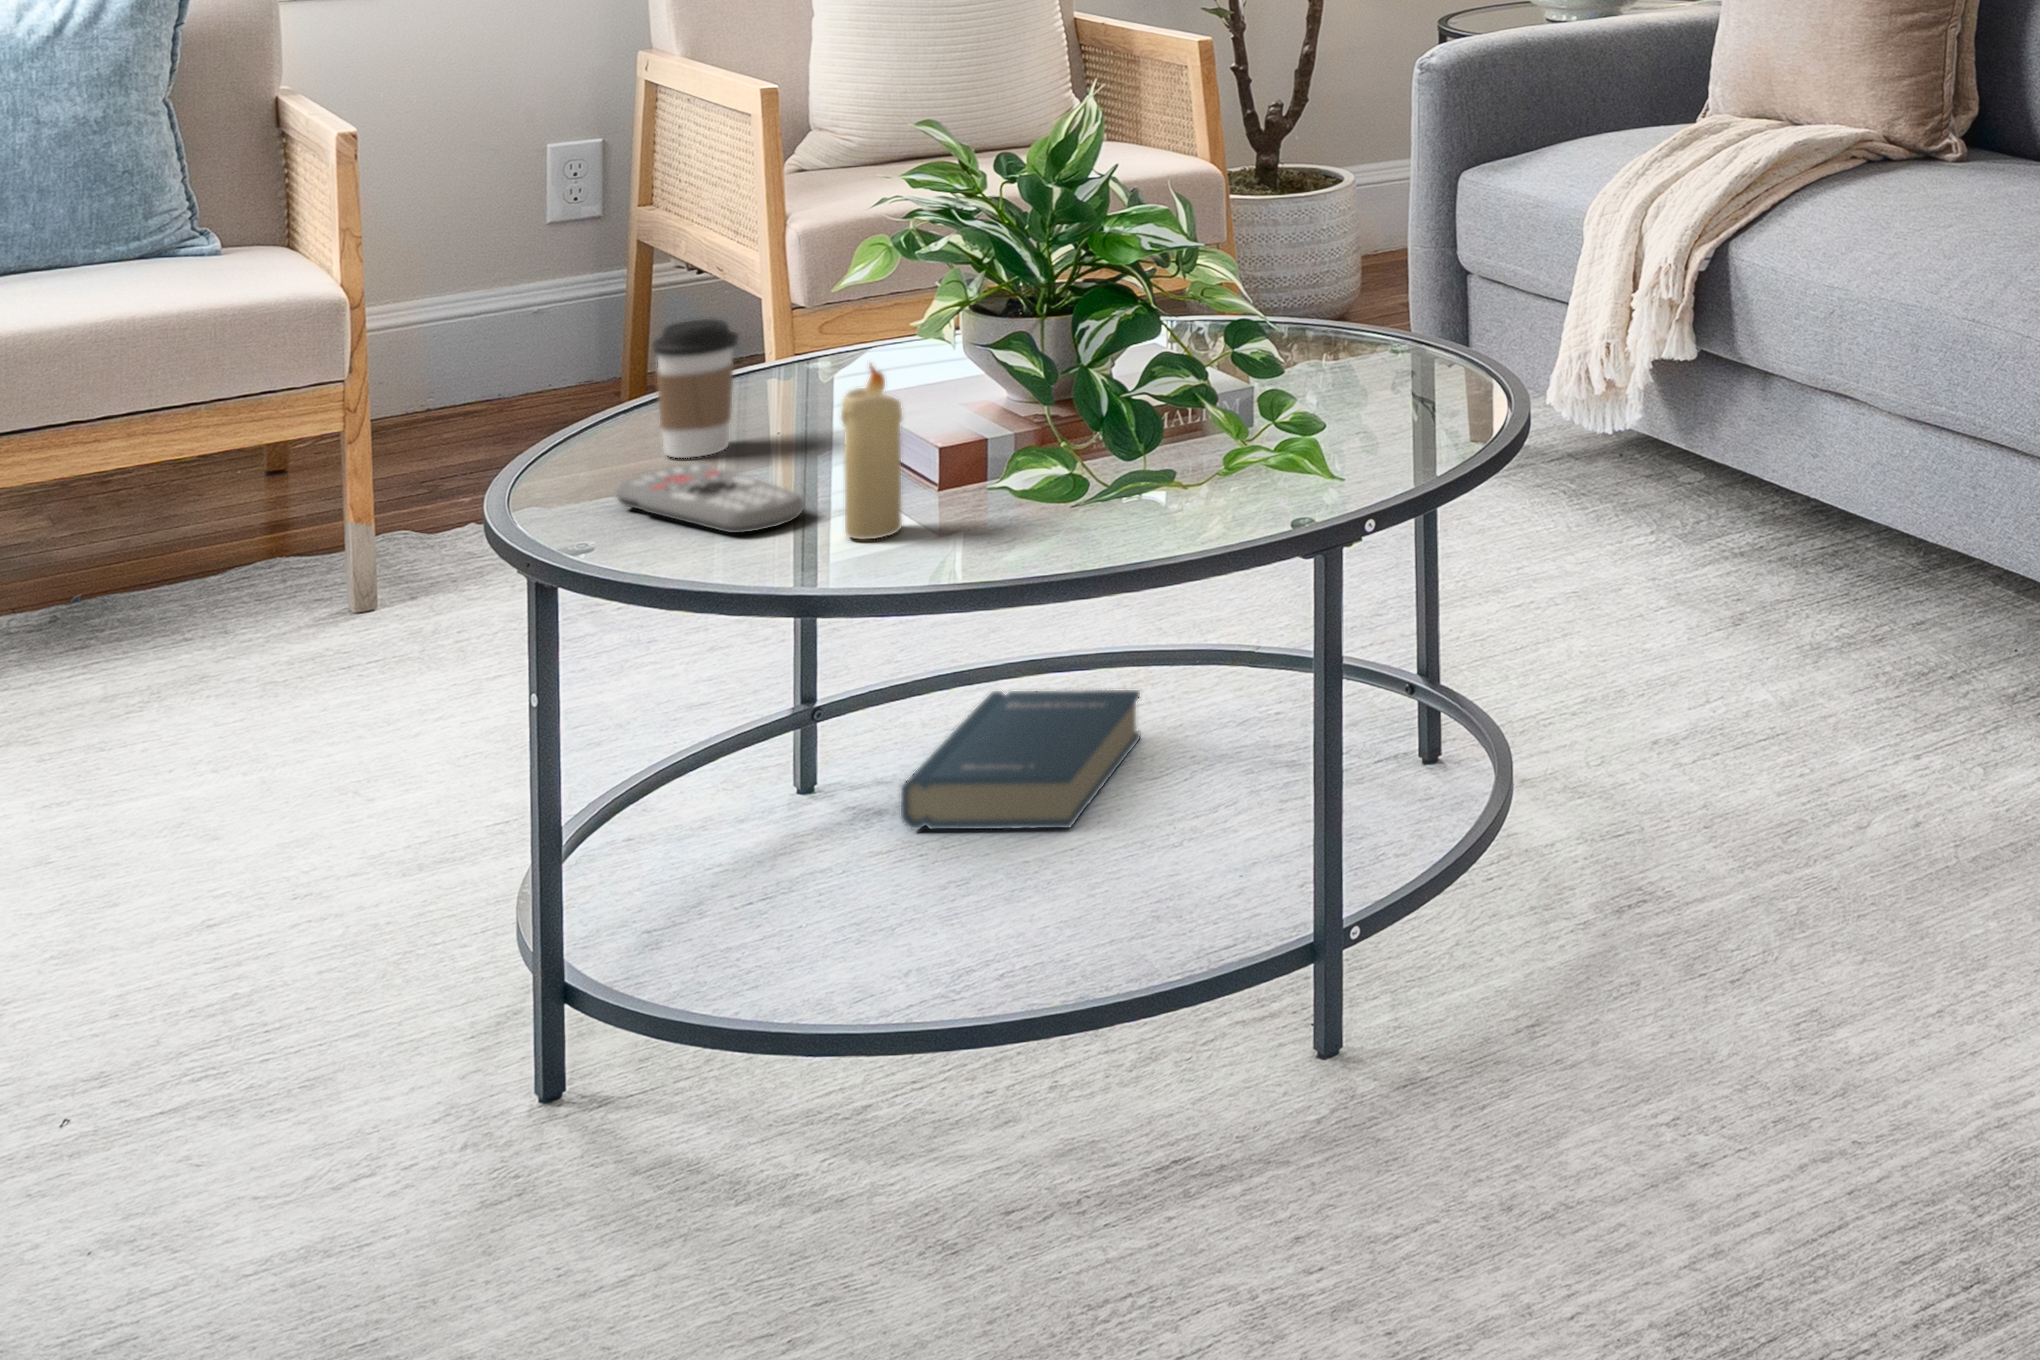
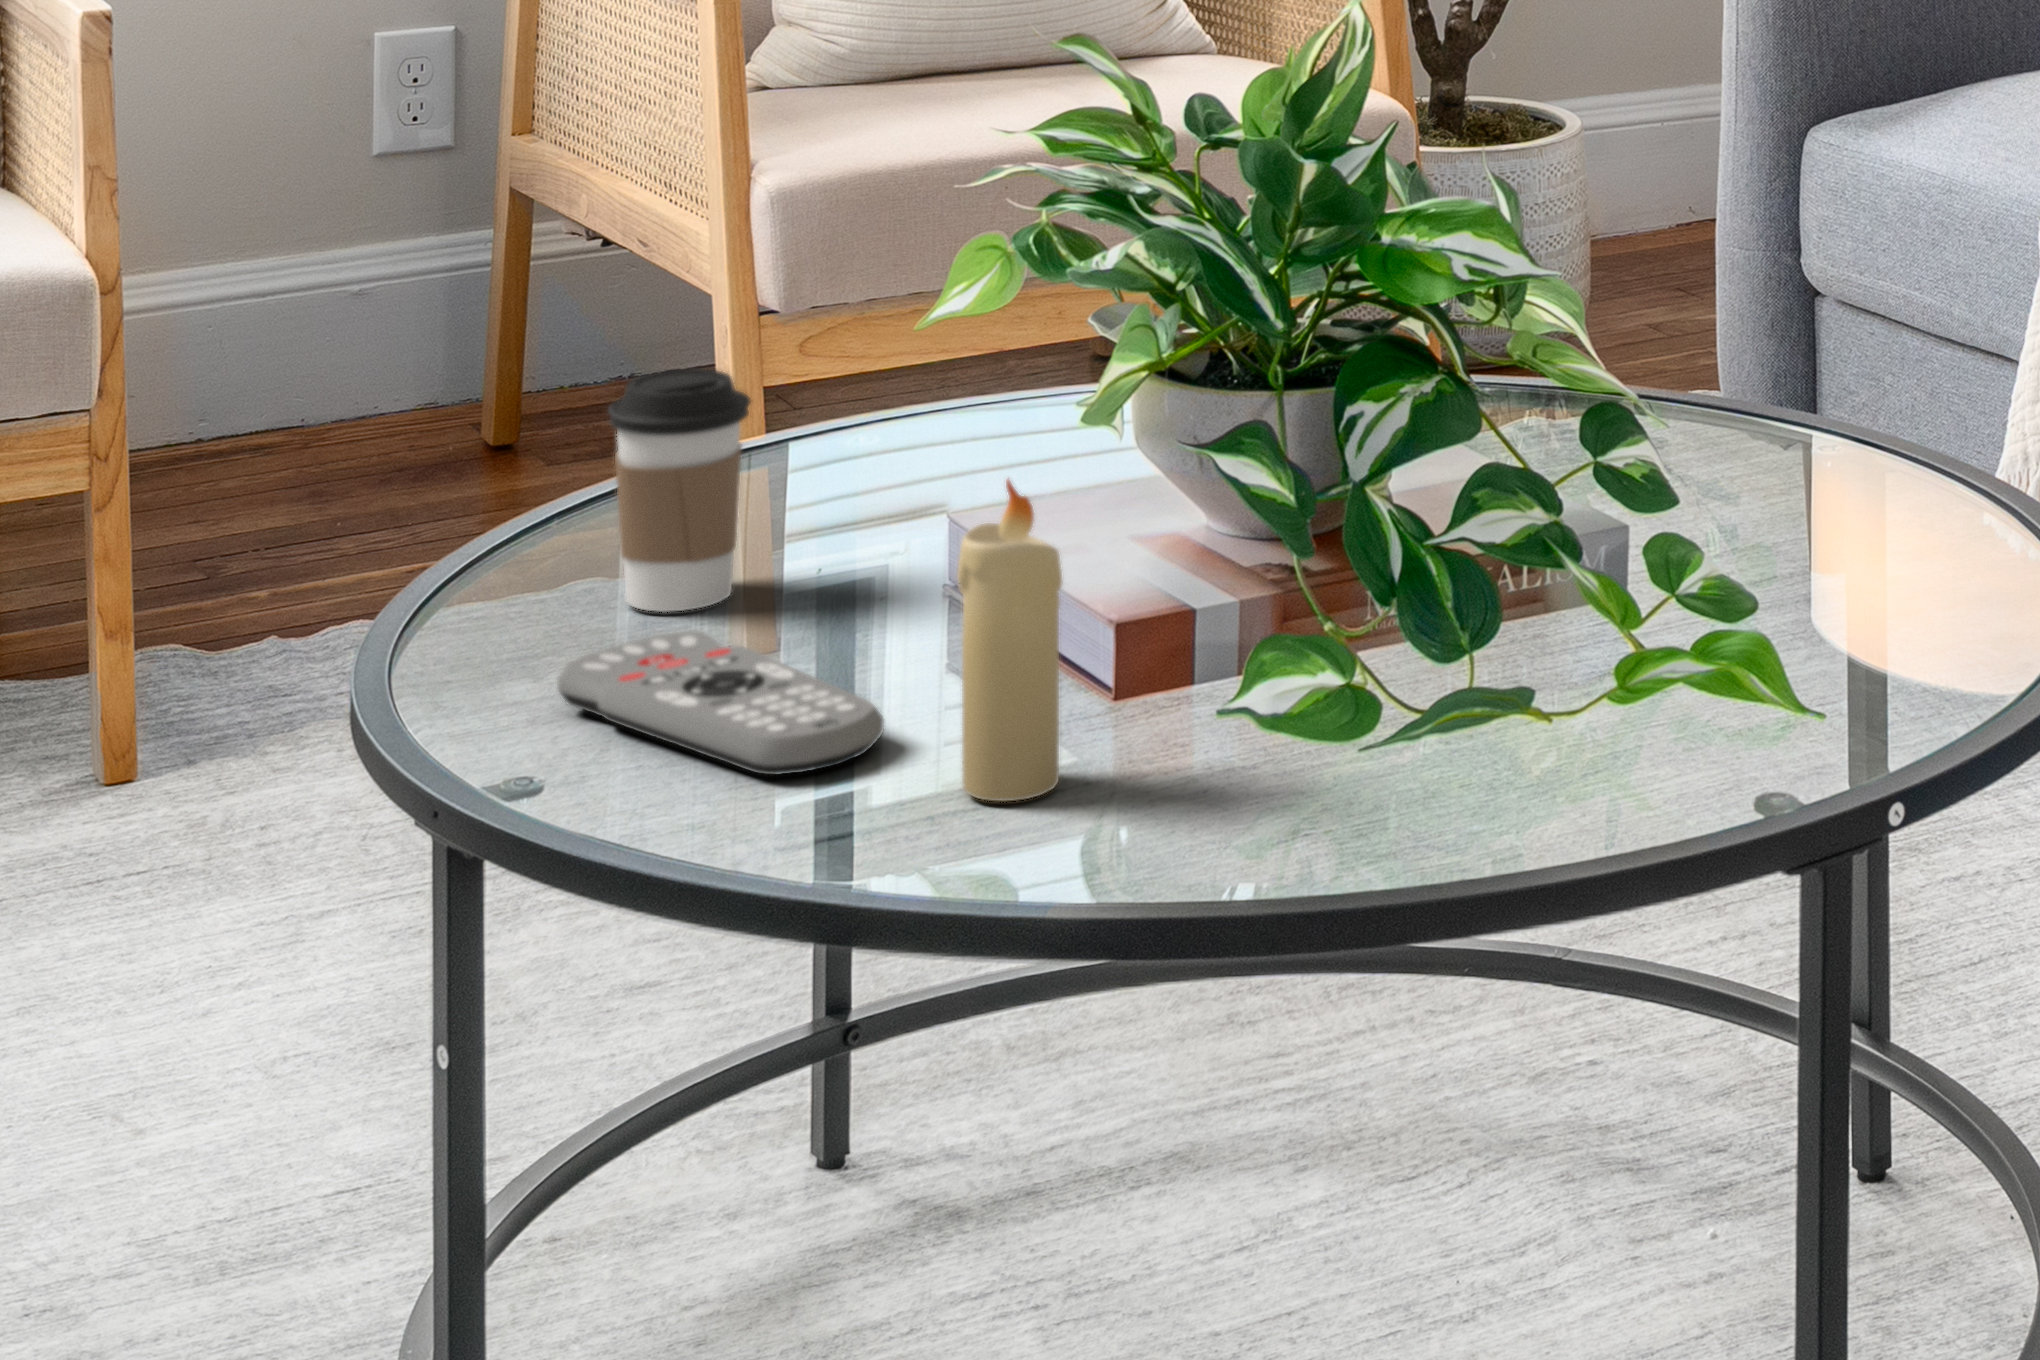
hardback book: present [901,690,1140,829] -> none [1005,1006,1383,1278]

